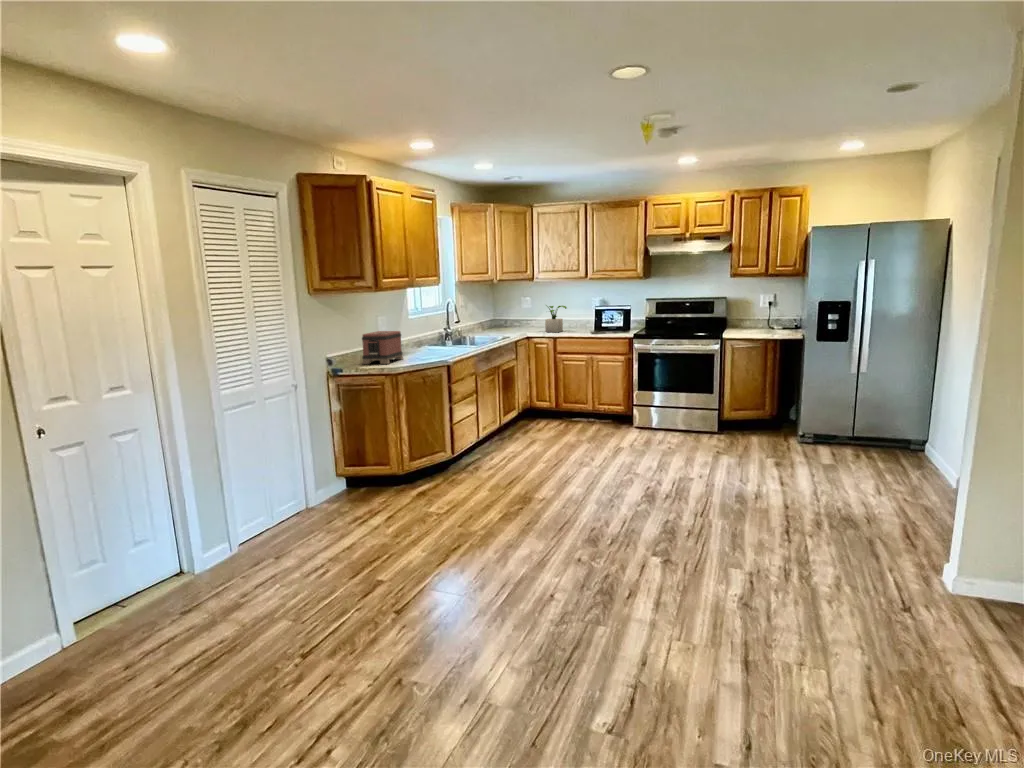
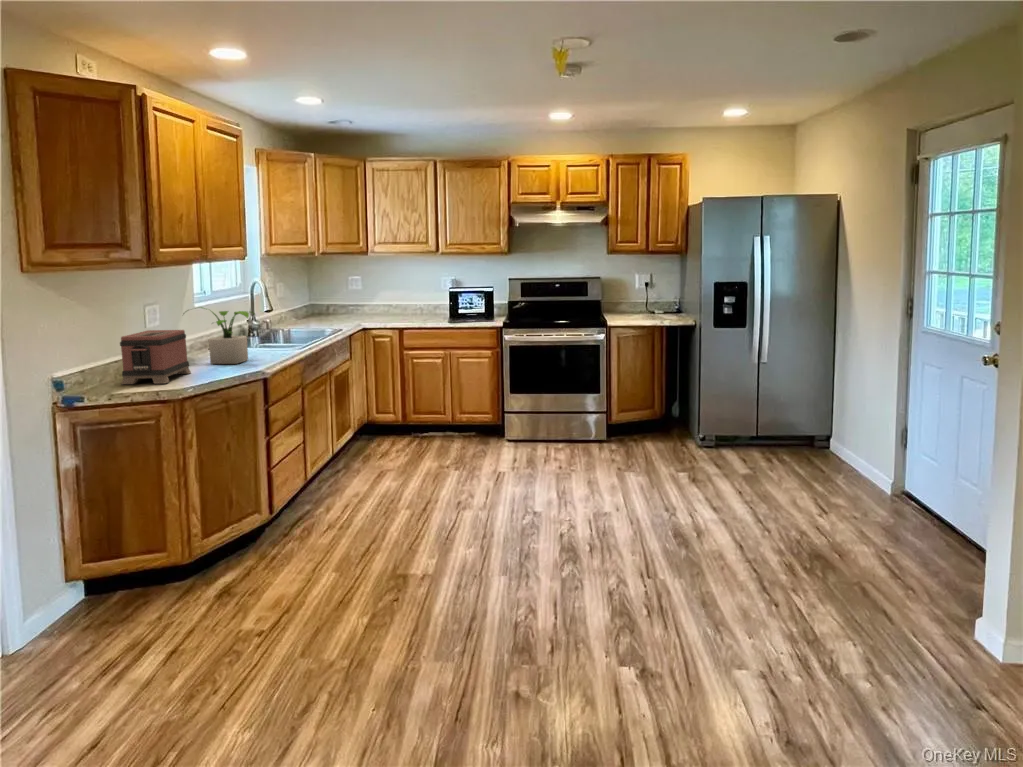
potted plant: present [545,306,567,332] -> present [201,307,255,364]

